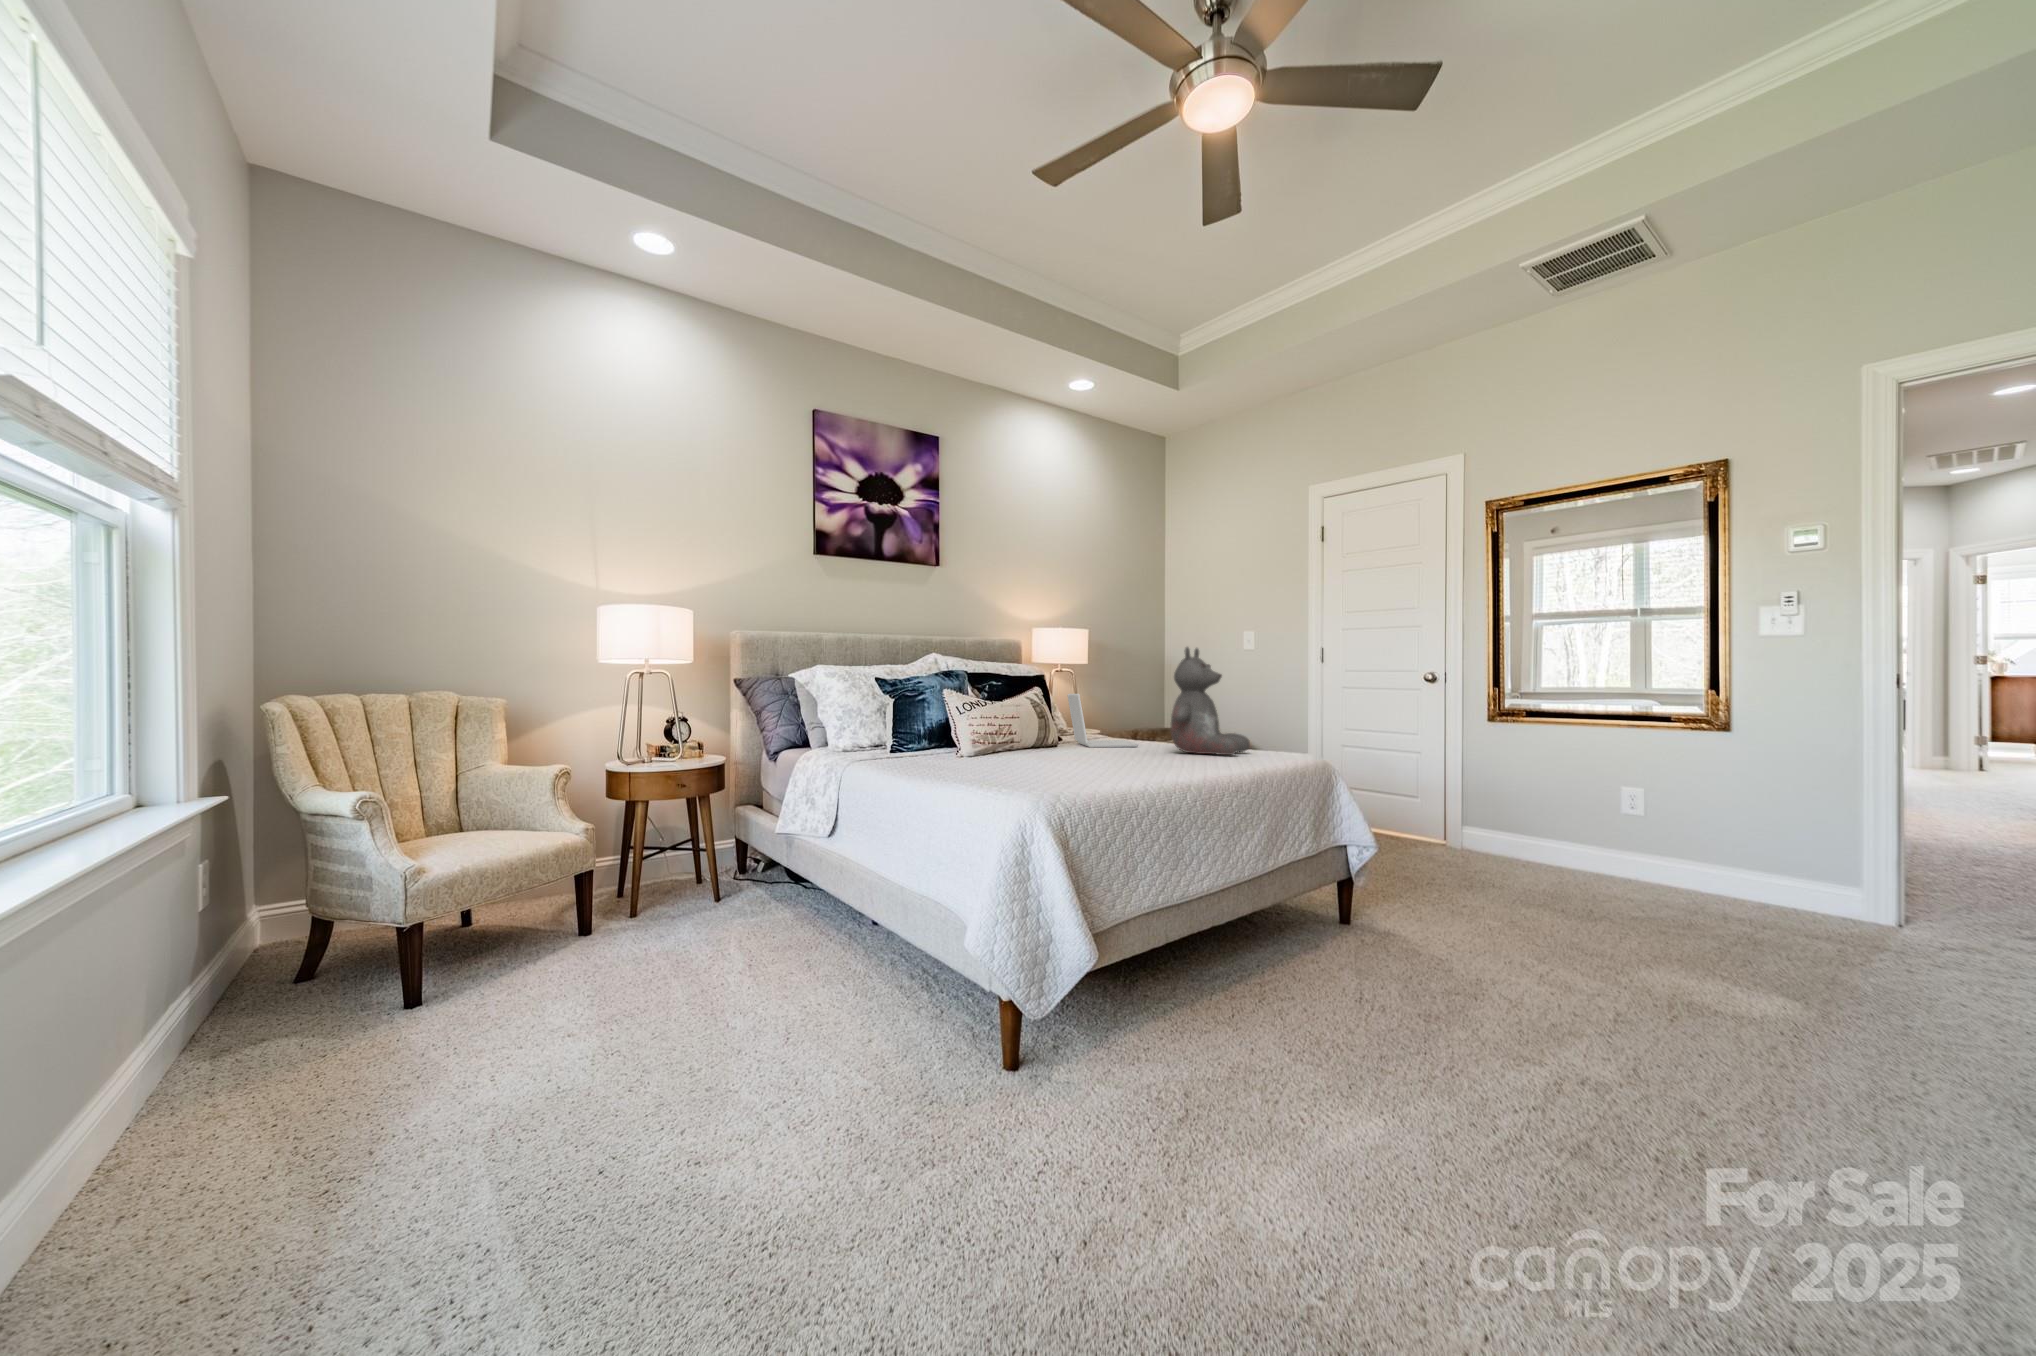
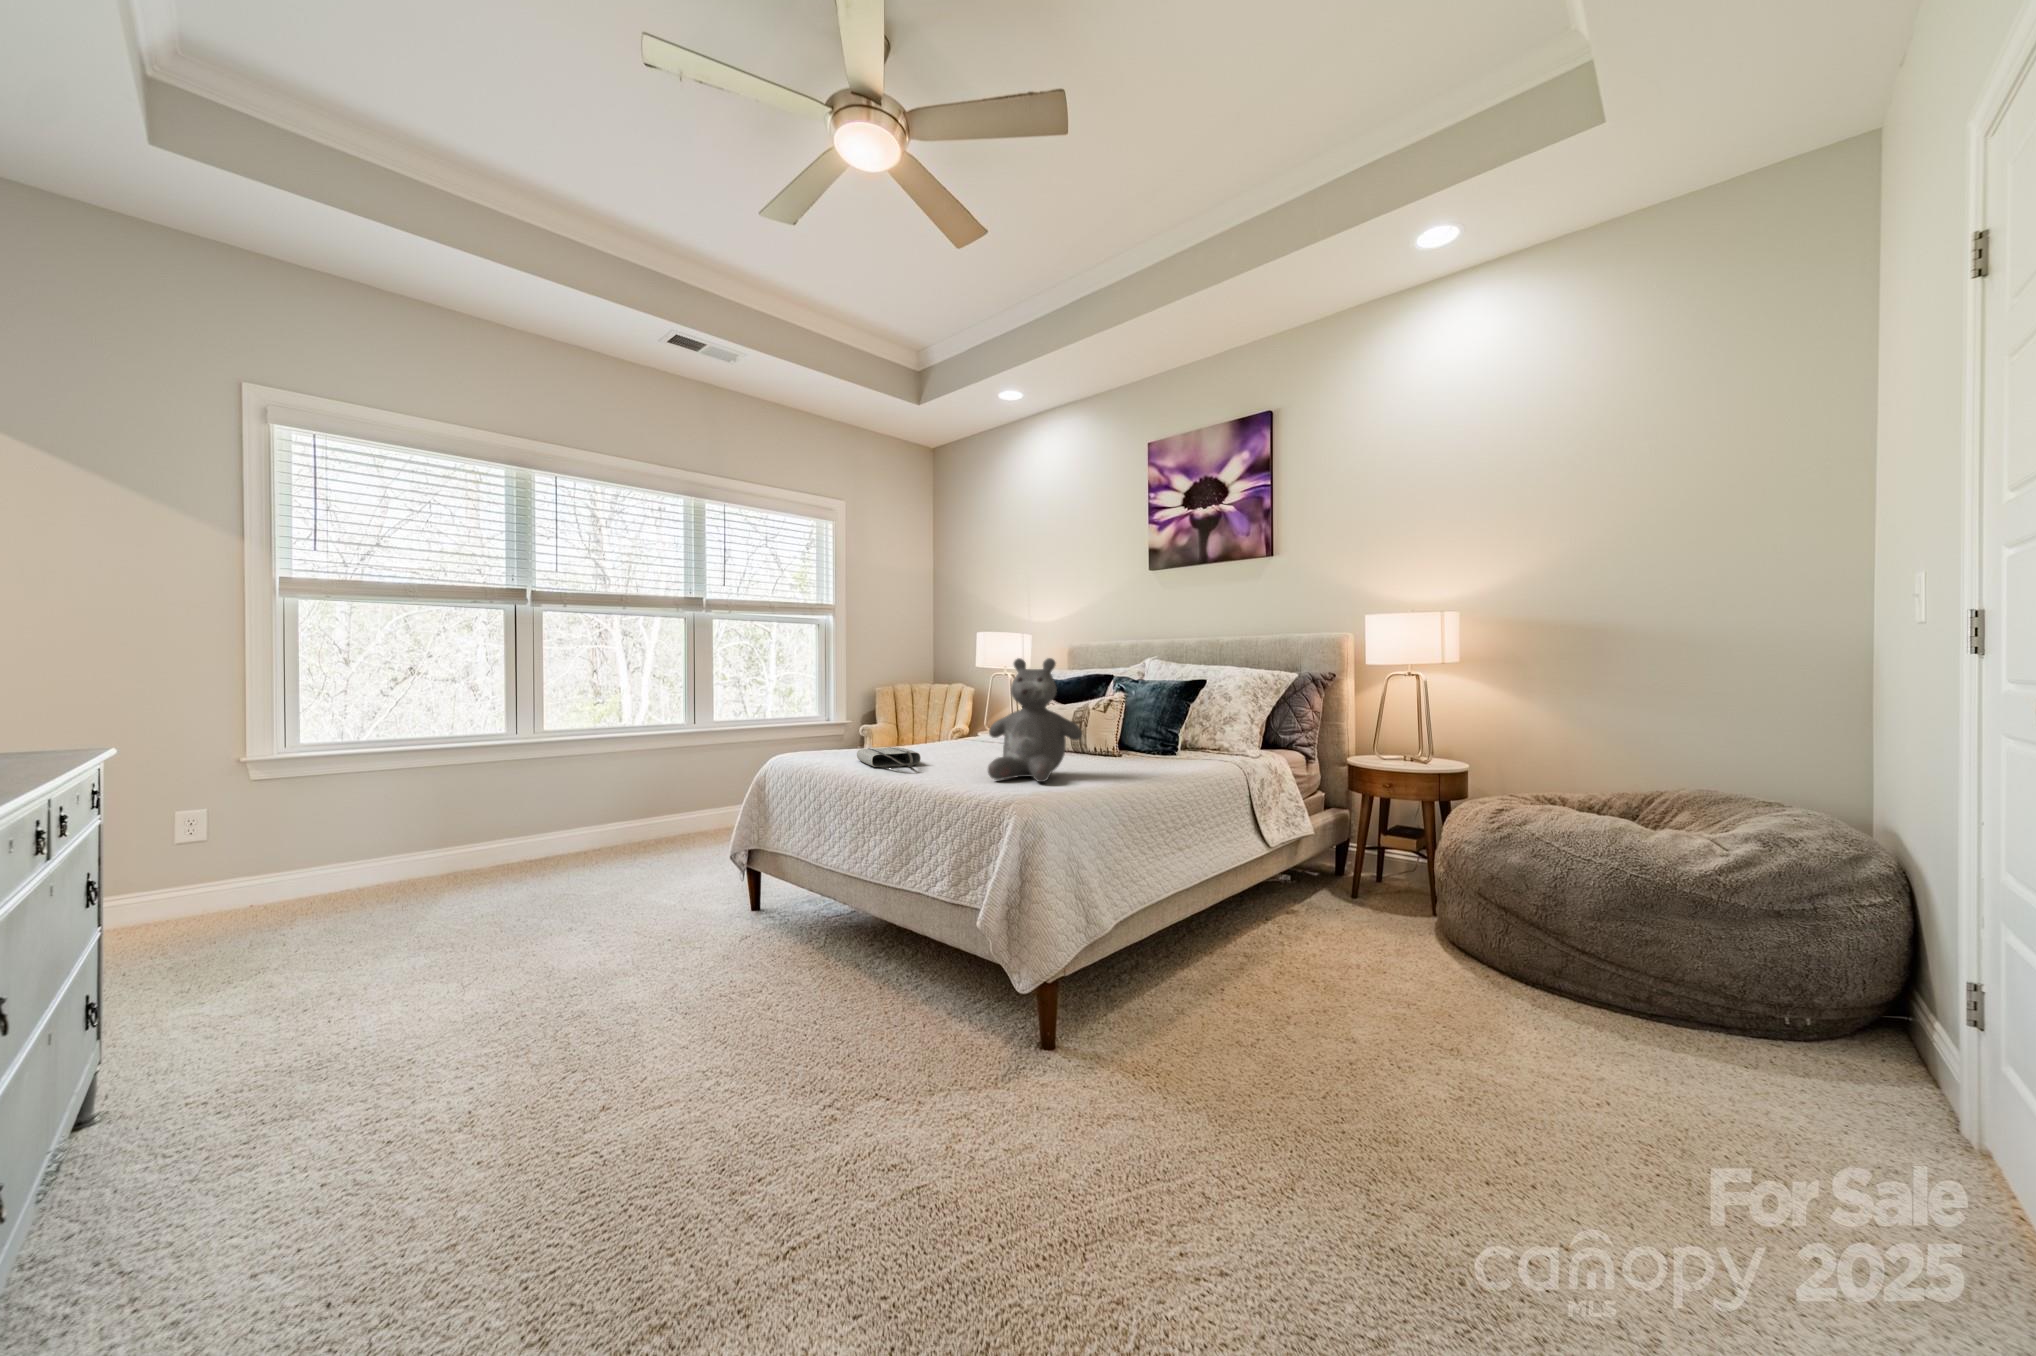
laptop: present [1067,694,1139,747] -> none [1091,702,1189,766]
tote bag: none [1055,747,1186,766] -> present [857,747,921,768]

